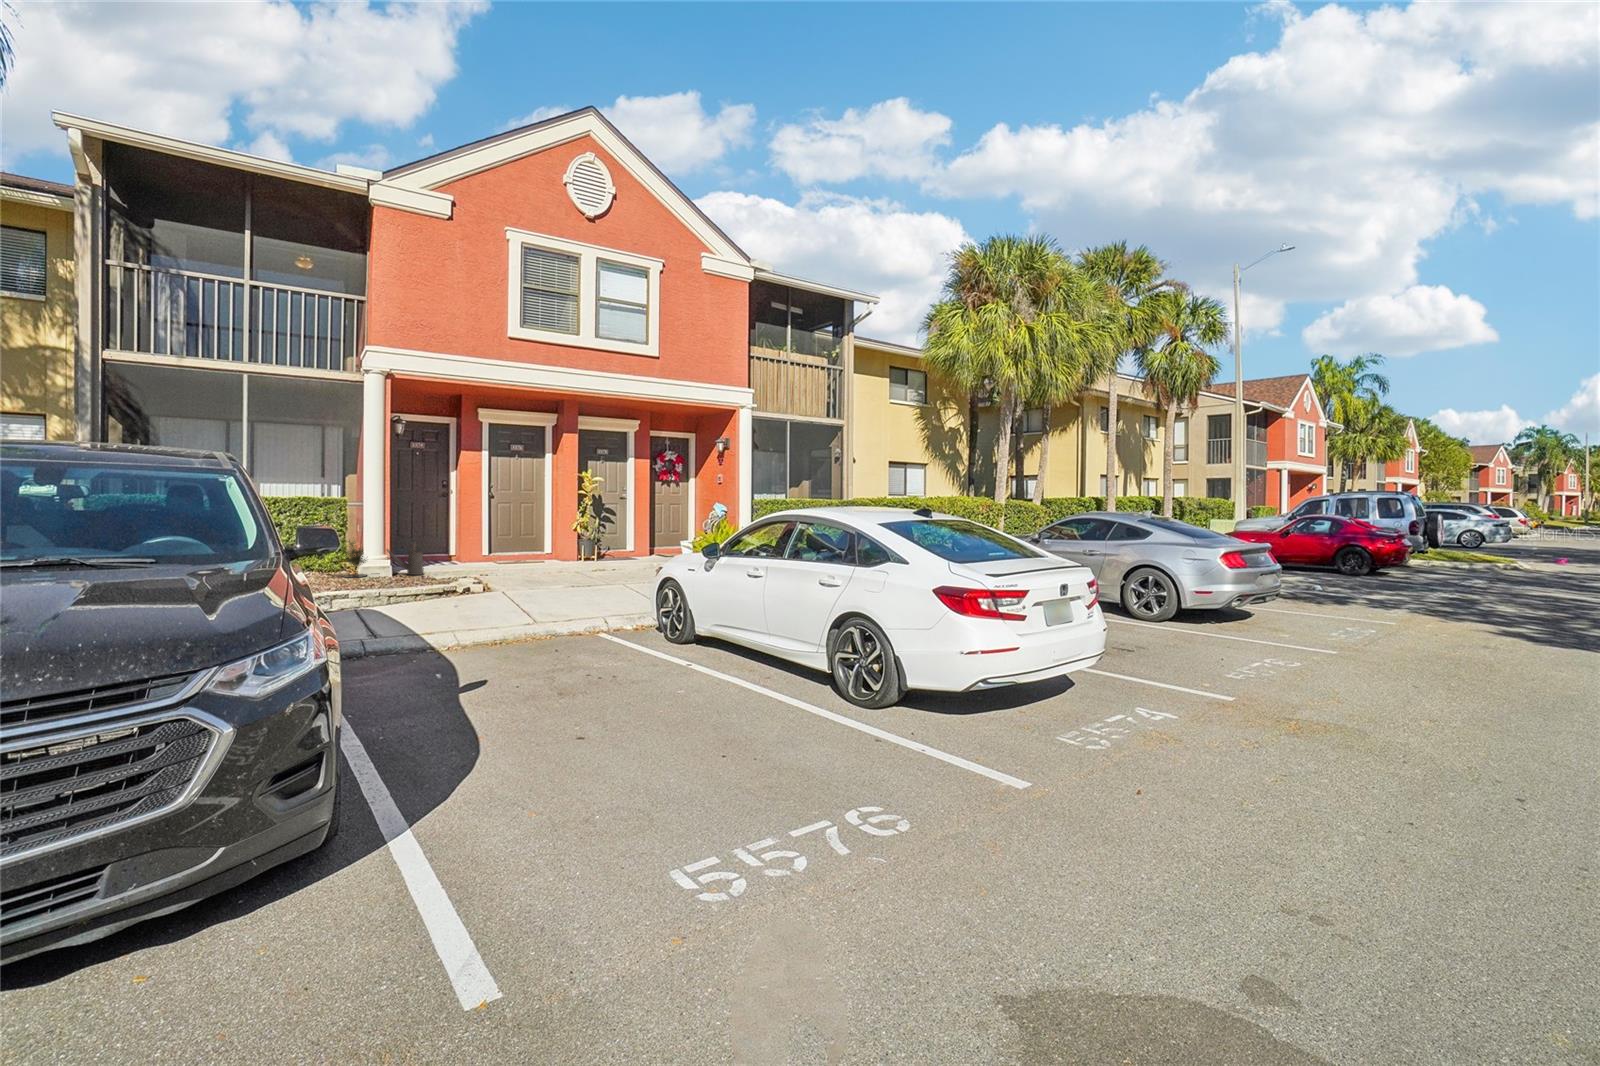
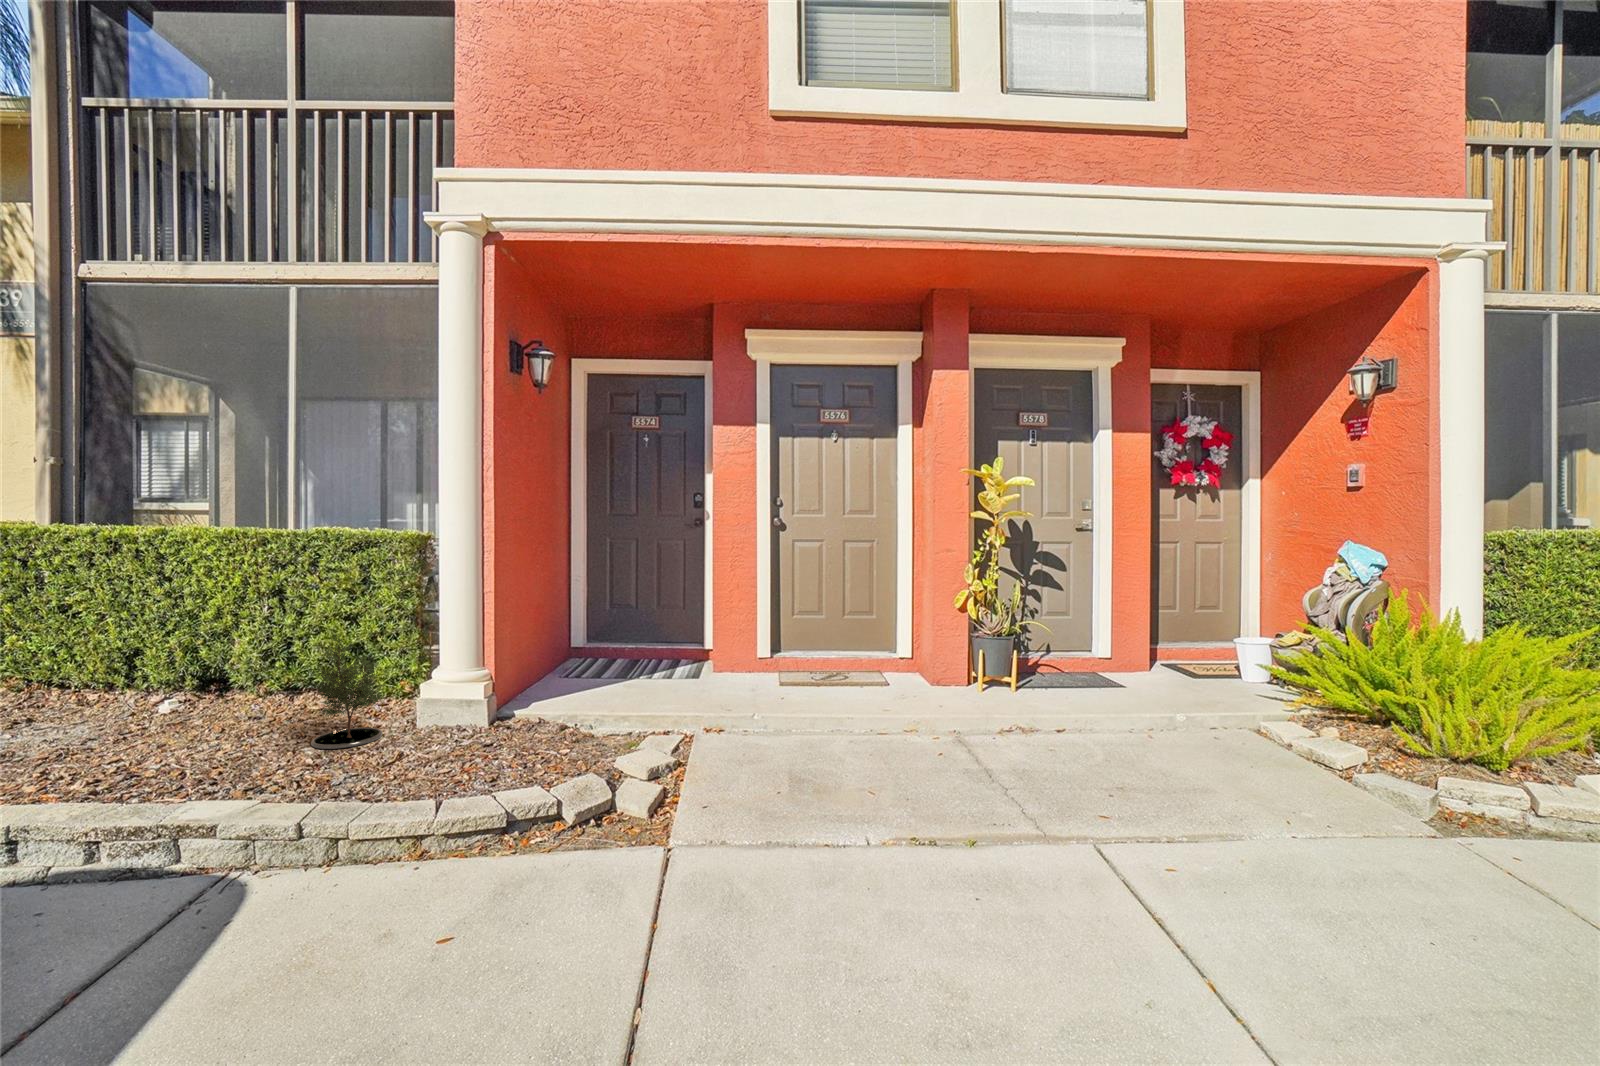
watering can: present [387,543,424,575] -> none [434,652,530,747]

